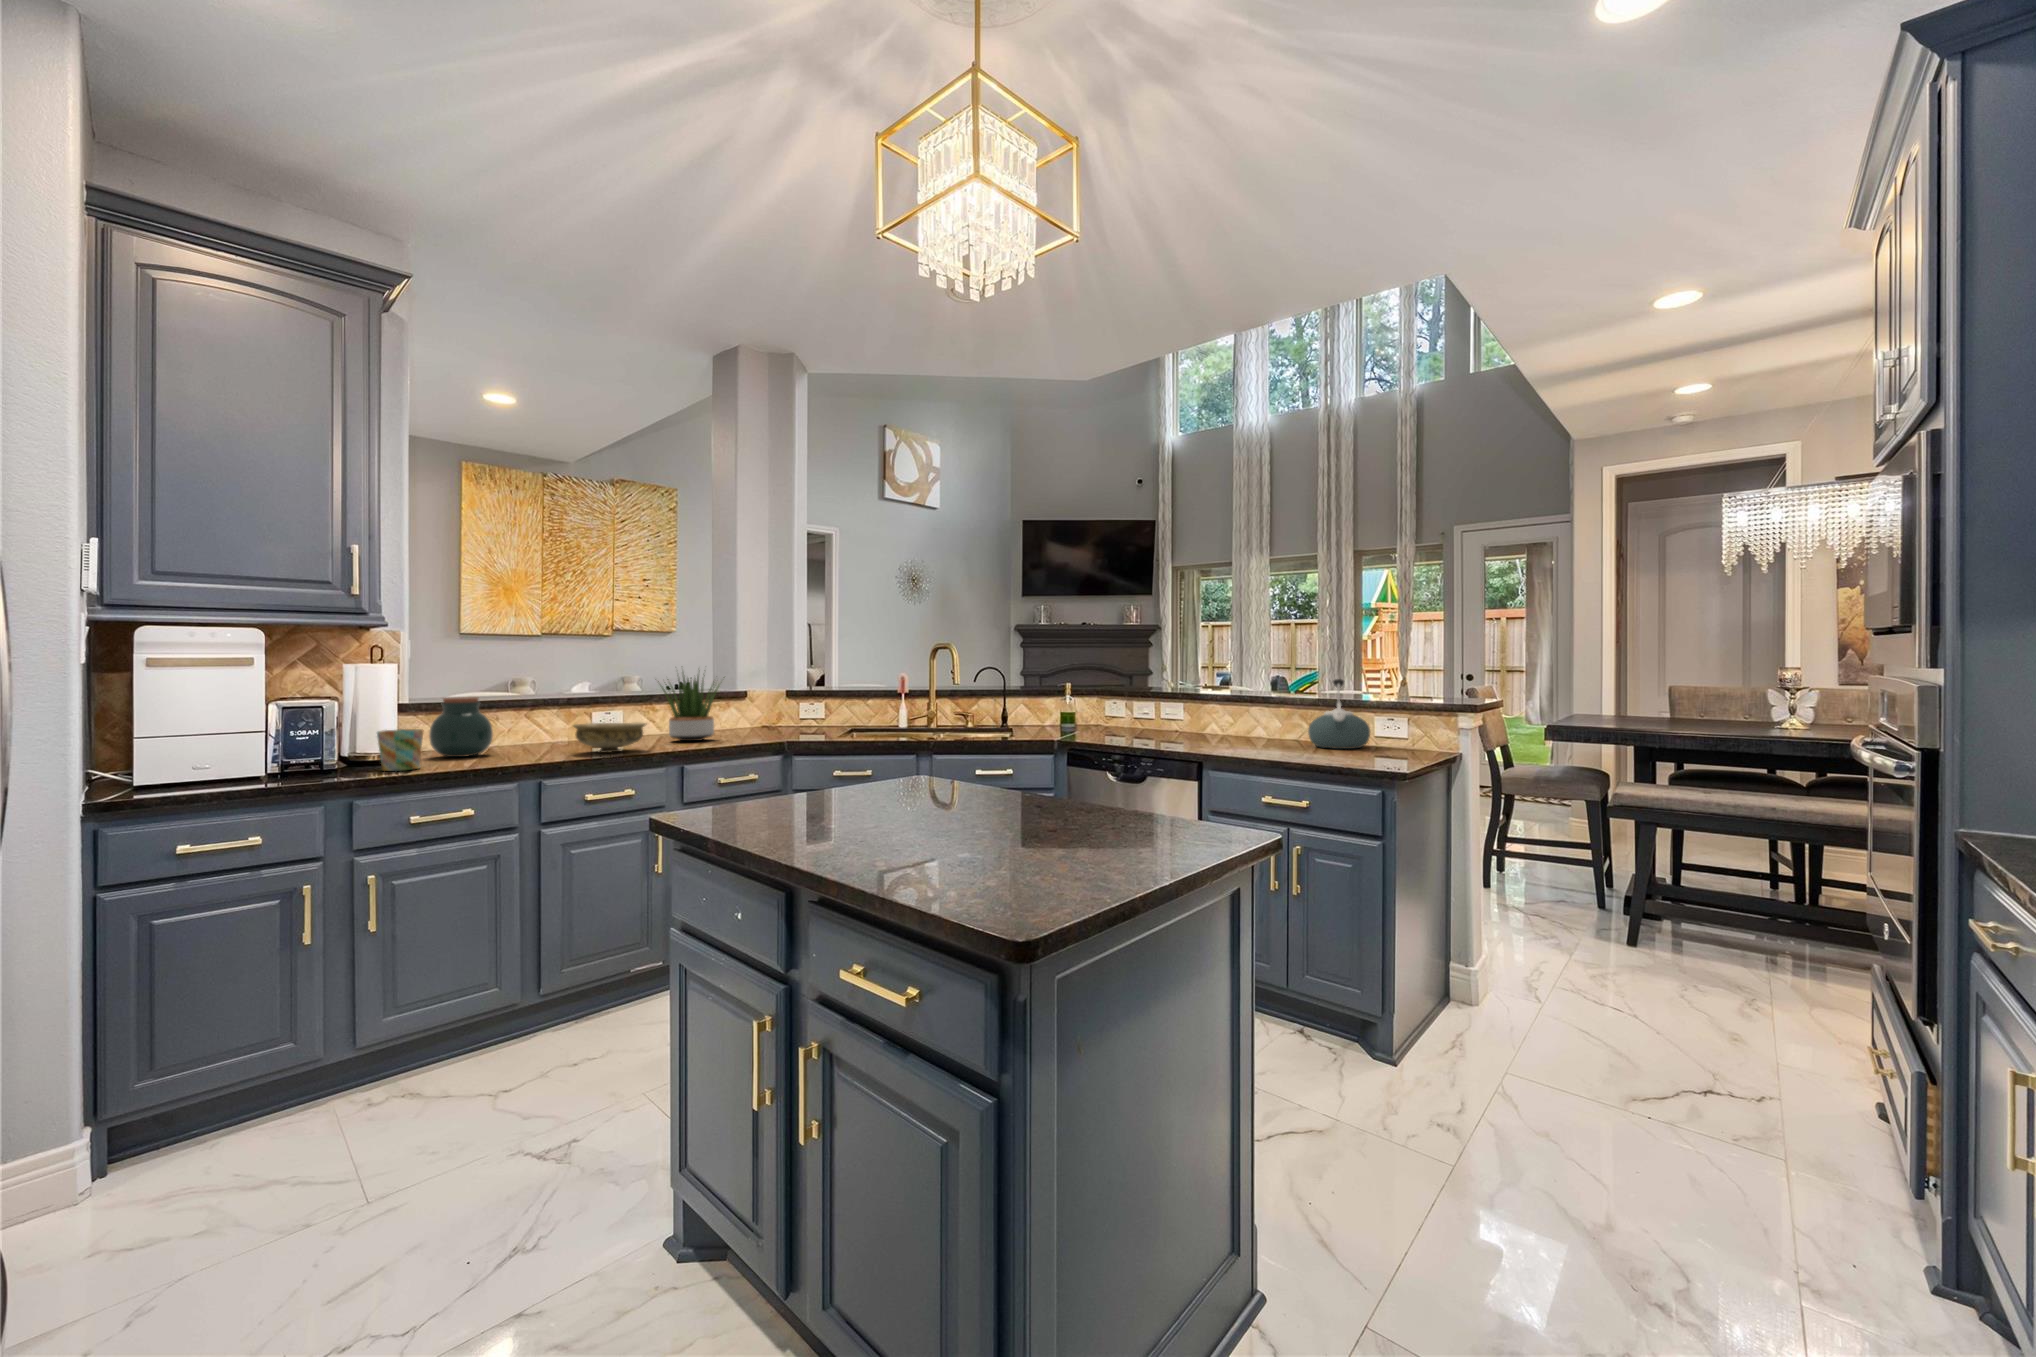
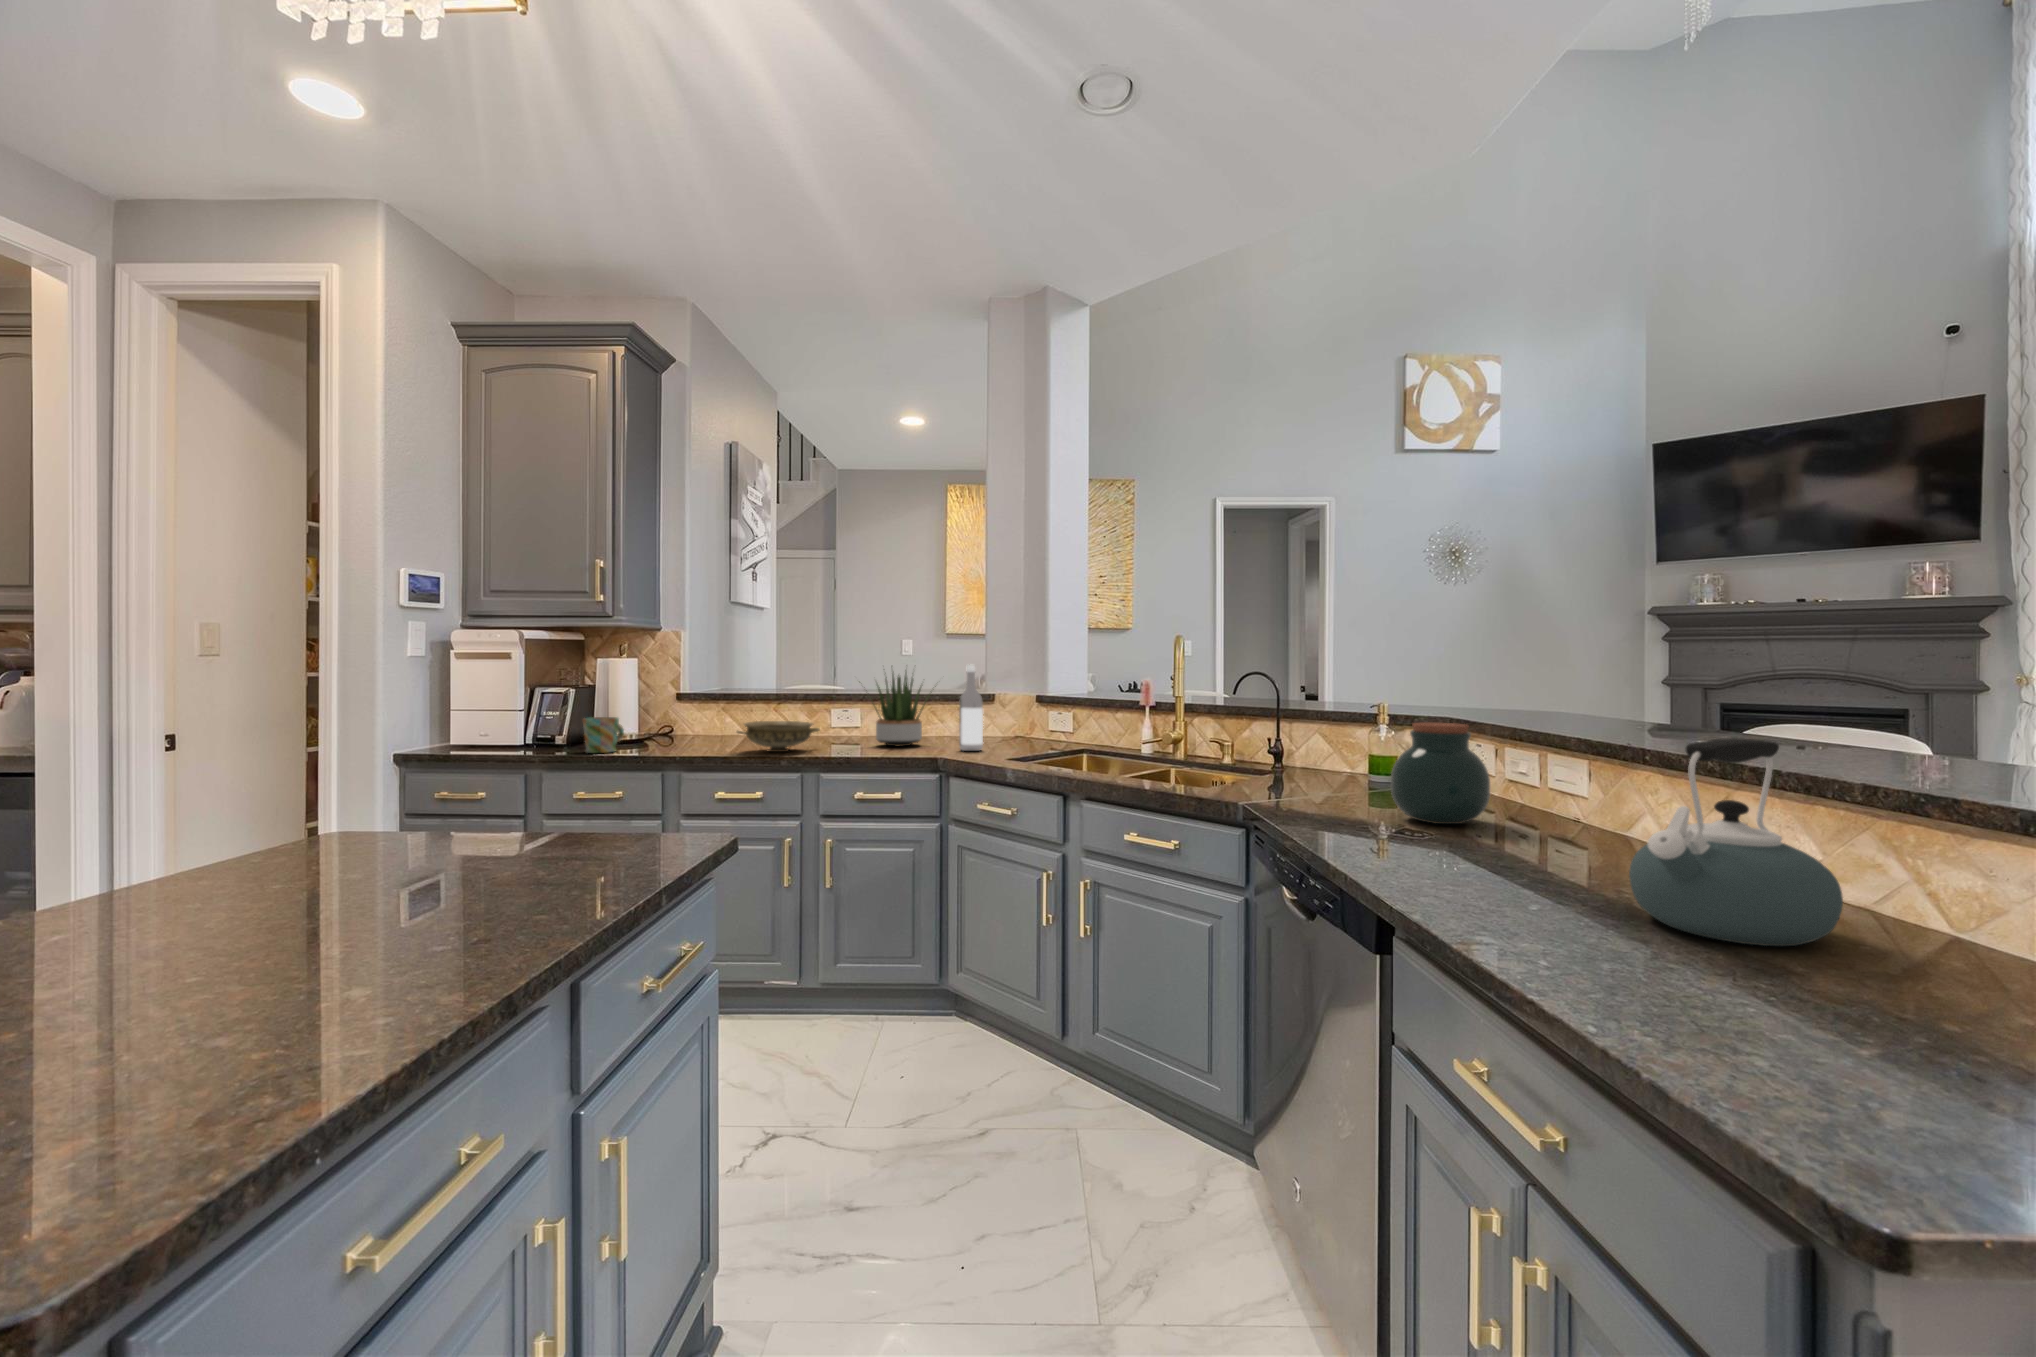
wine bottle: none [763,665,784,738] -> present [959,665,983,751]
jar: present [429,697,493,757] -> present [1391,722,1490,824]

